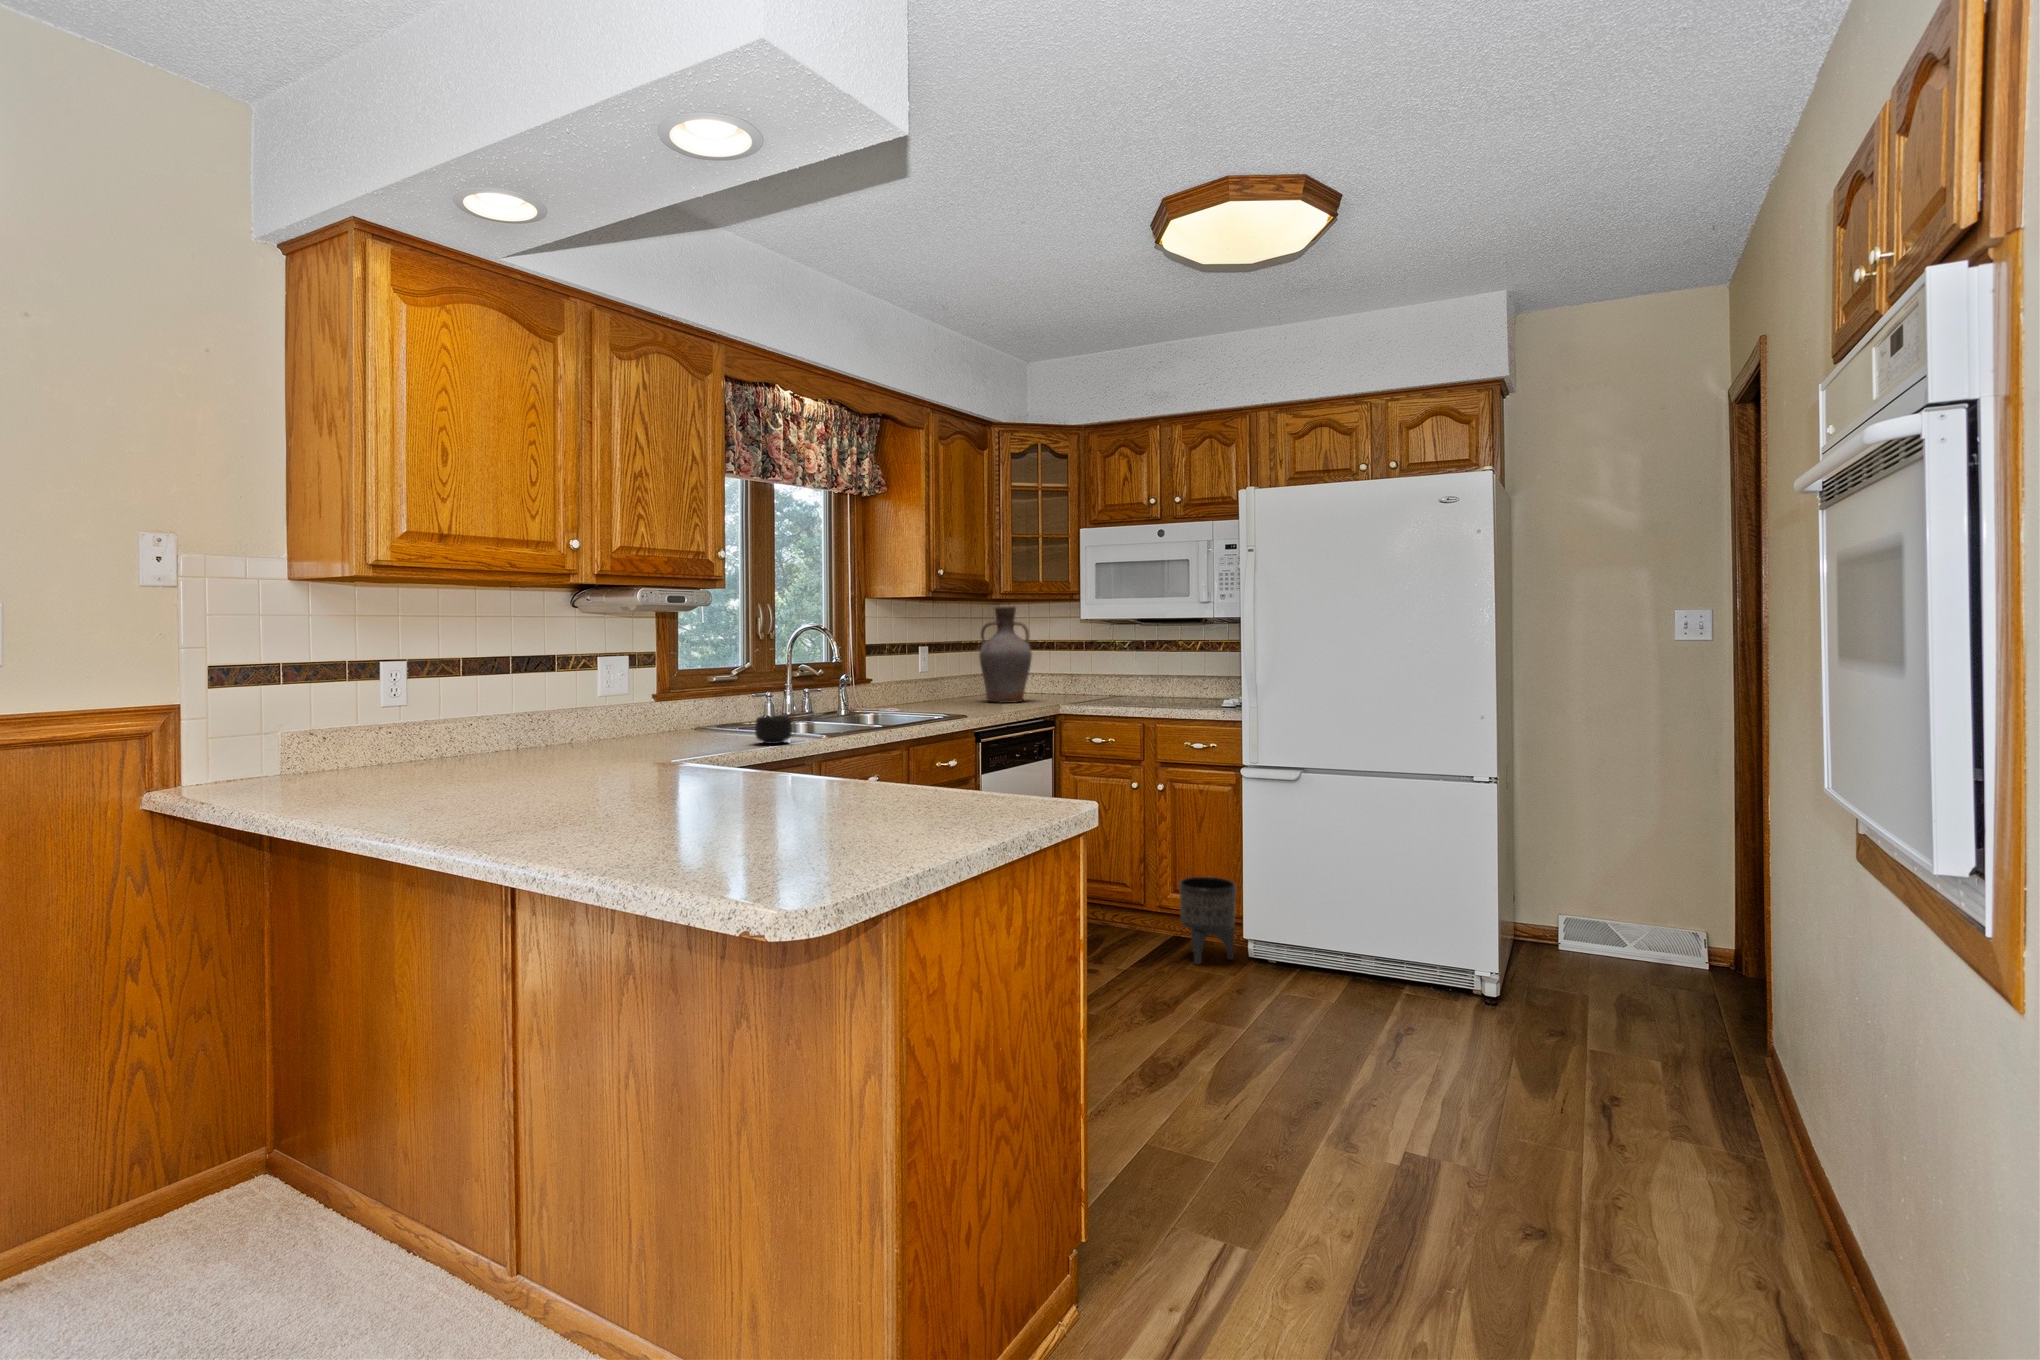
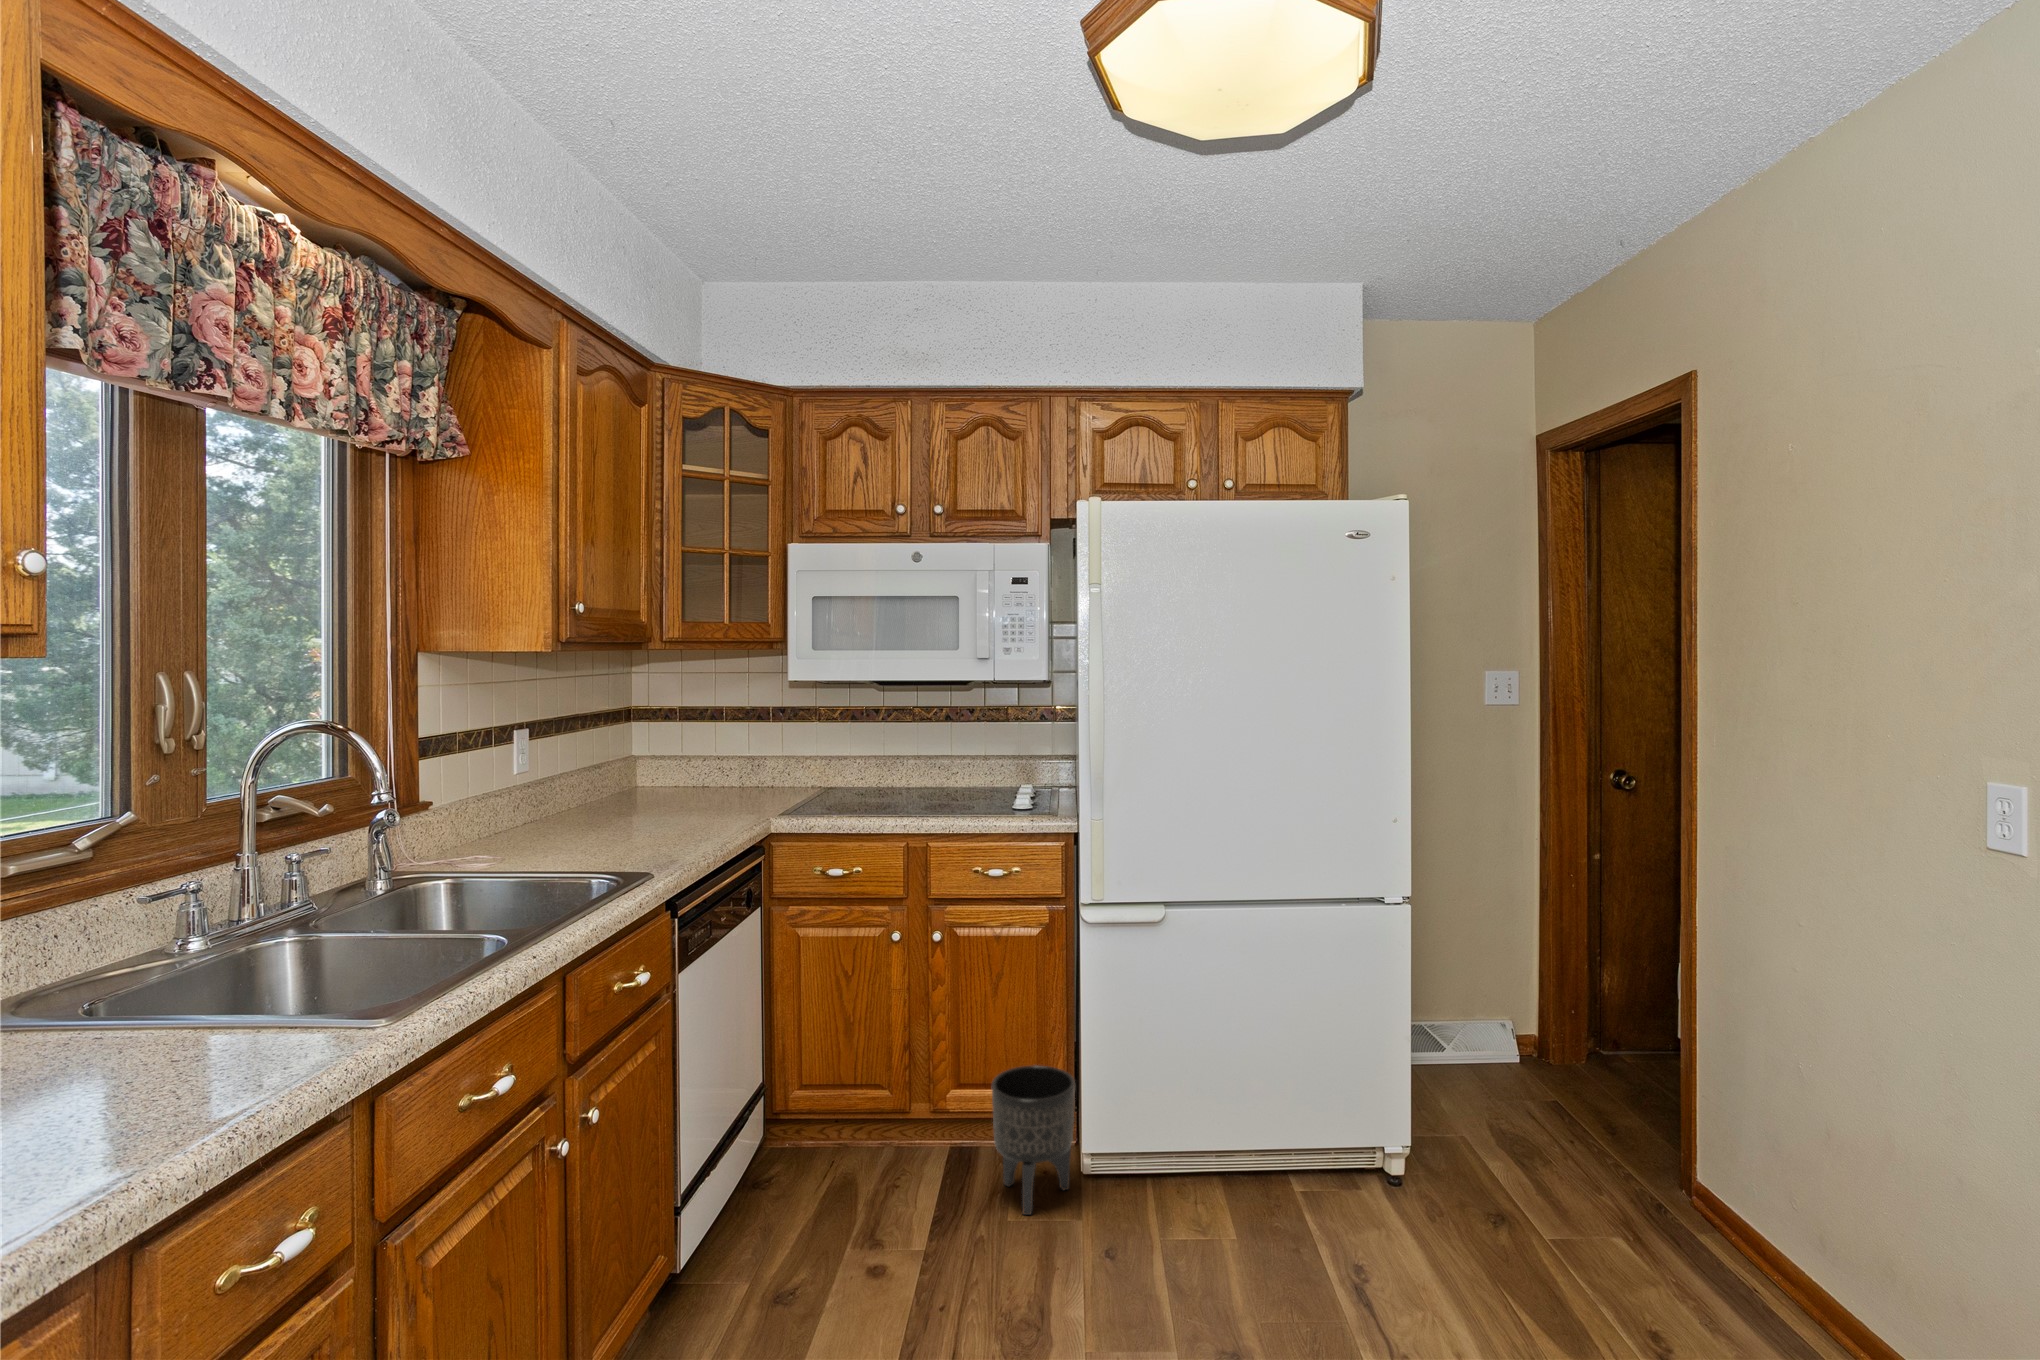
vase: present [979,606,1032,703] -> none [626,659,716,817]
mug: present [755,716,794,744] -> none [154,1003,297,1099]

